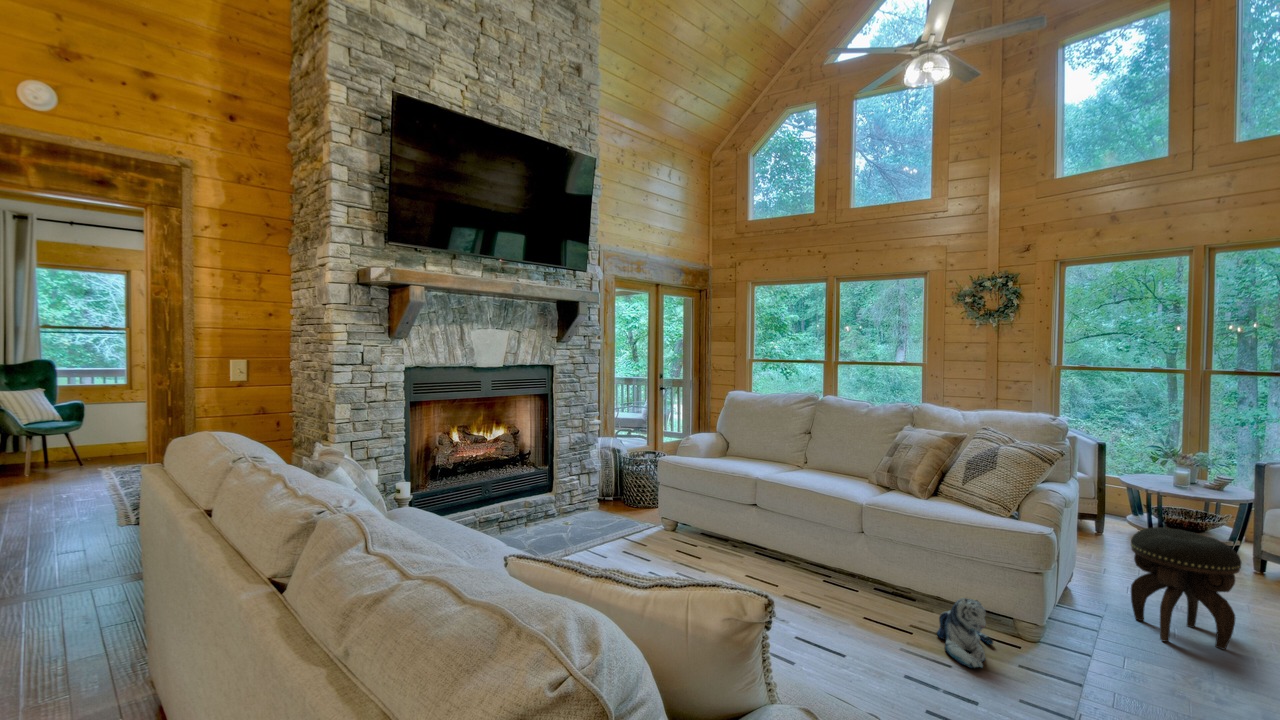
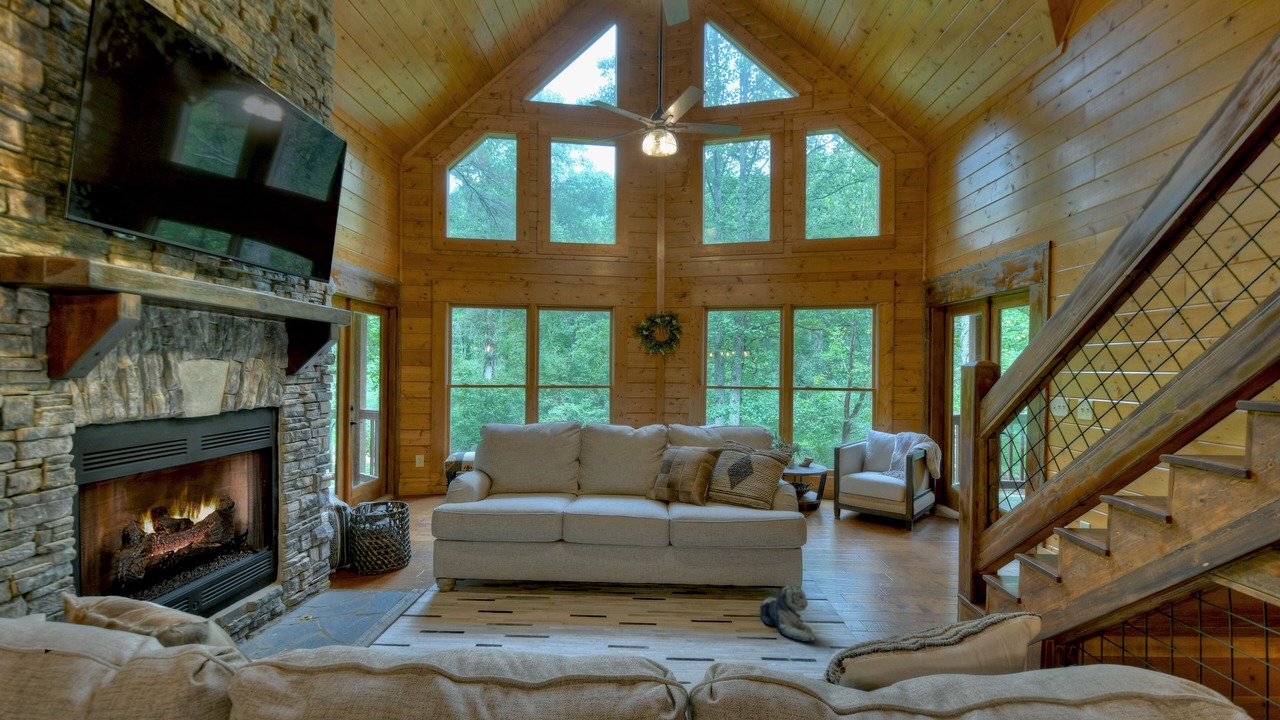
footstool: present [1131,527,1241,650] -> none [836,502,896,582]

